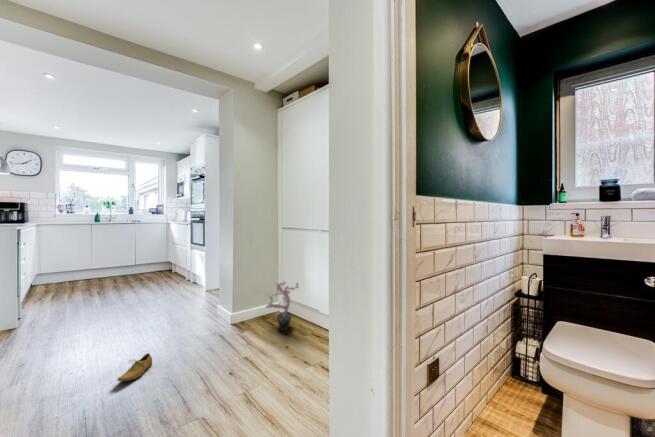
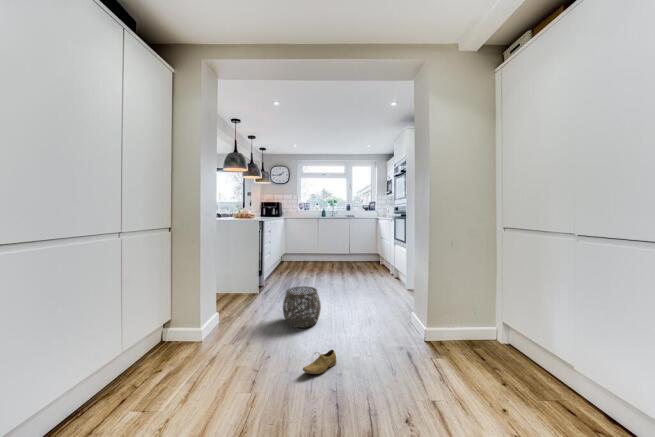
potted plant: present [266,282,298,331] -> none [470,295,533,375]
woven basket: none [64,303,120,352] -> present [283,286,321,328]

